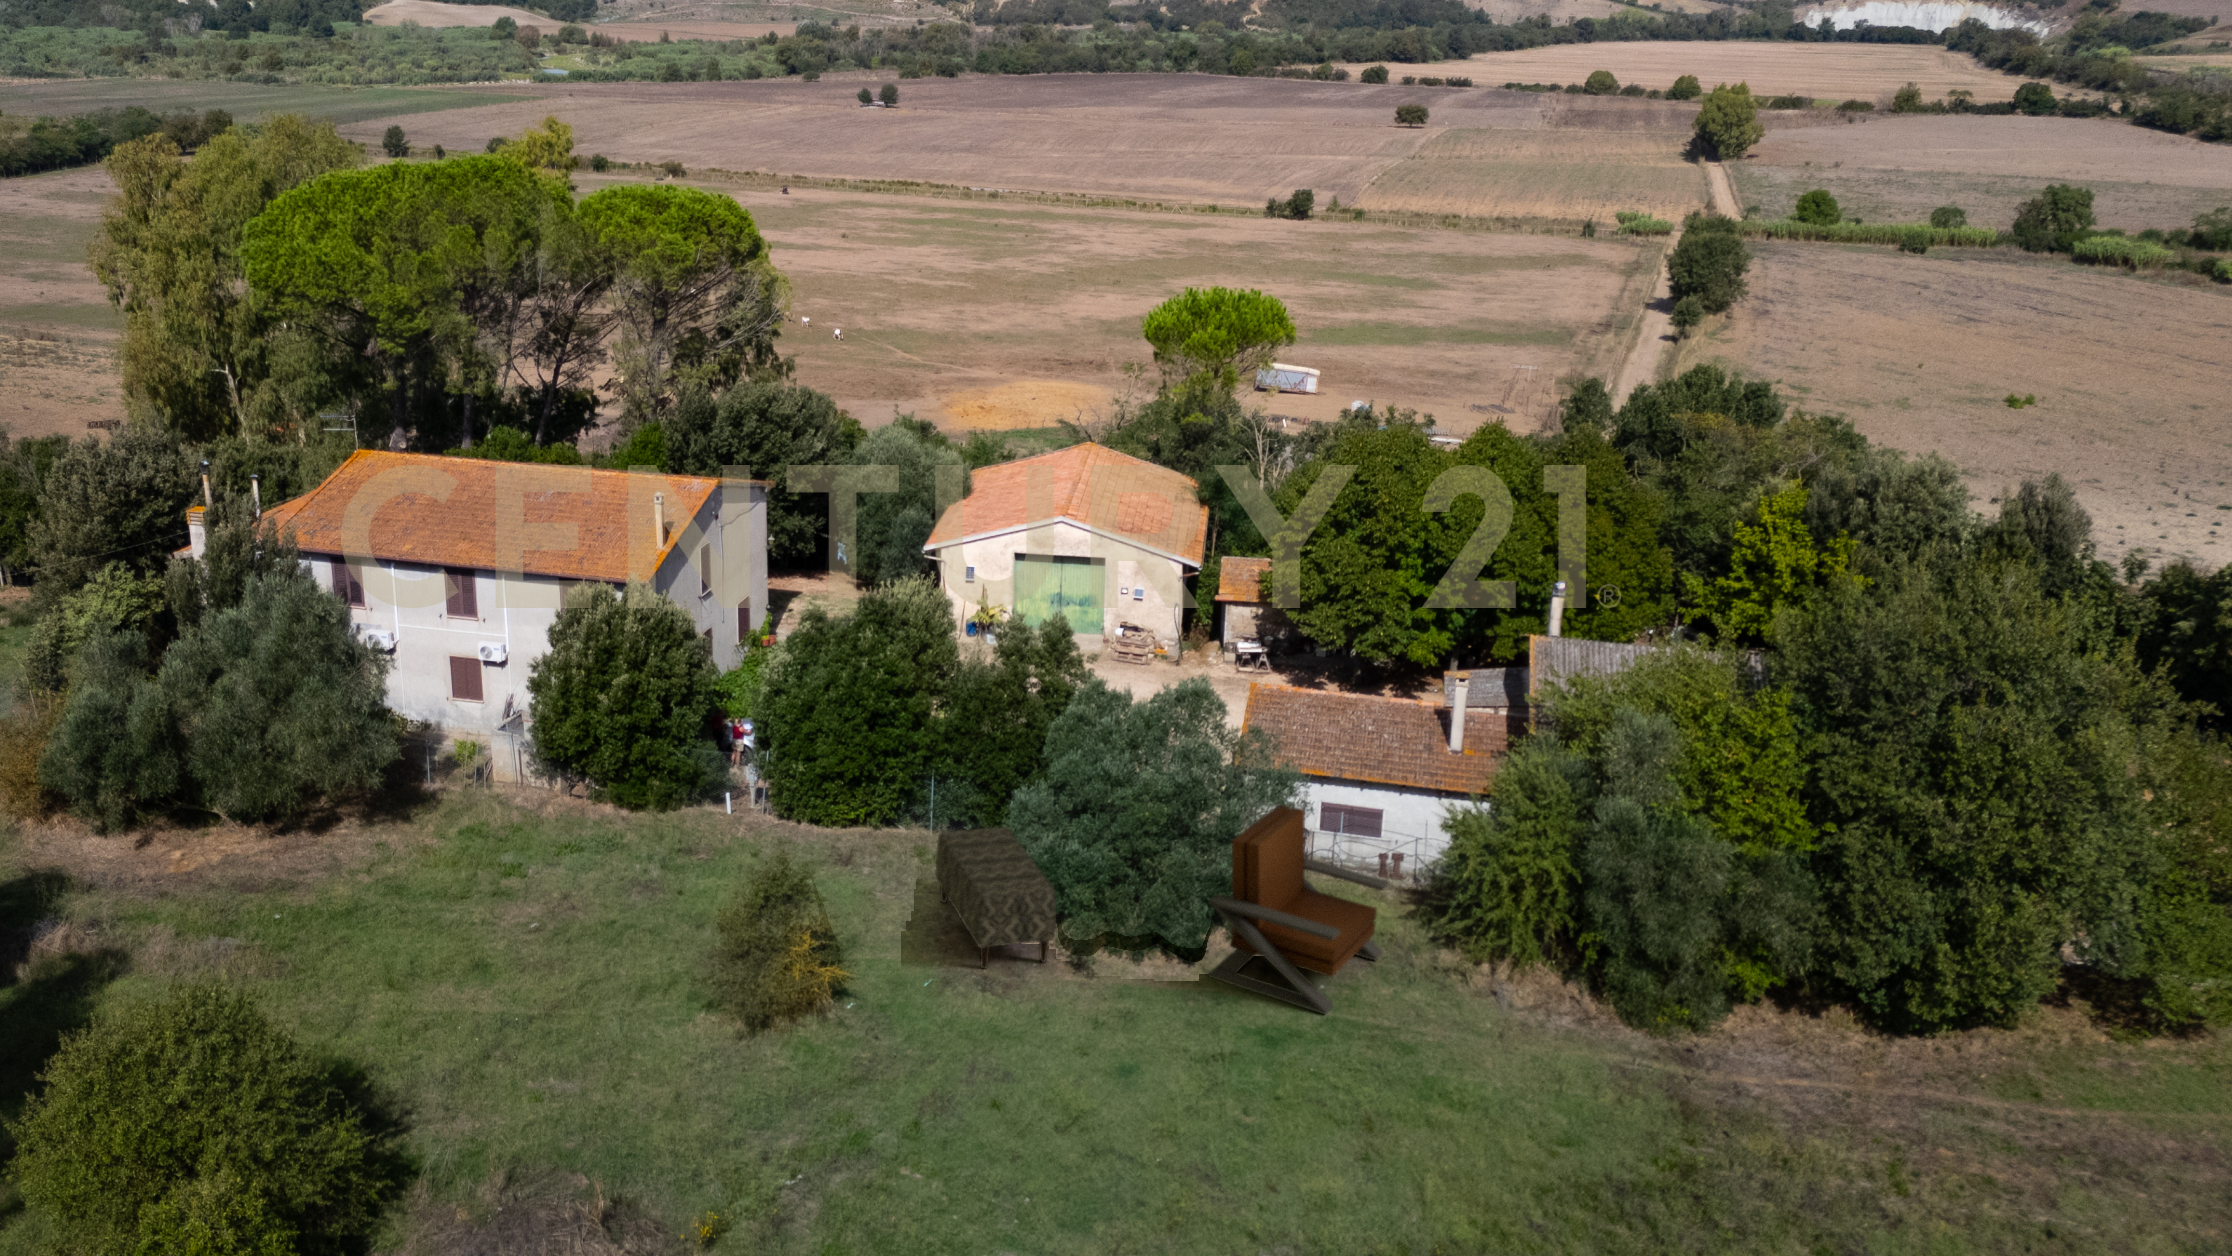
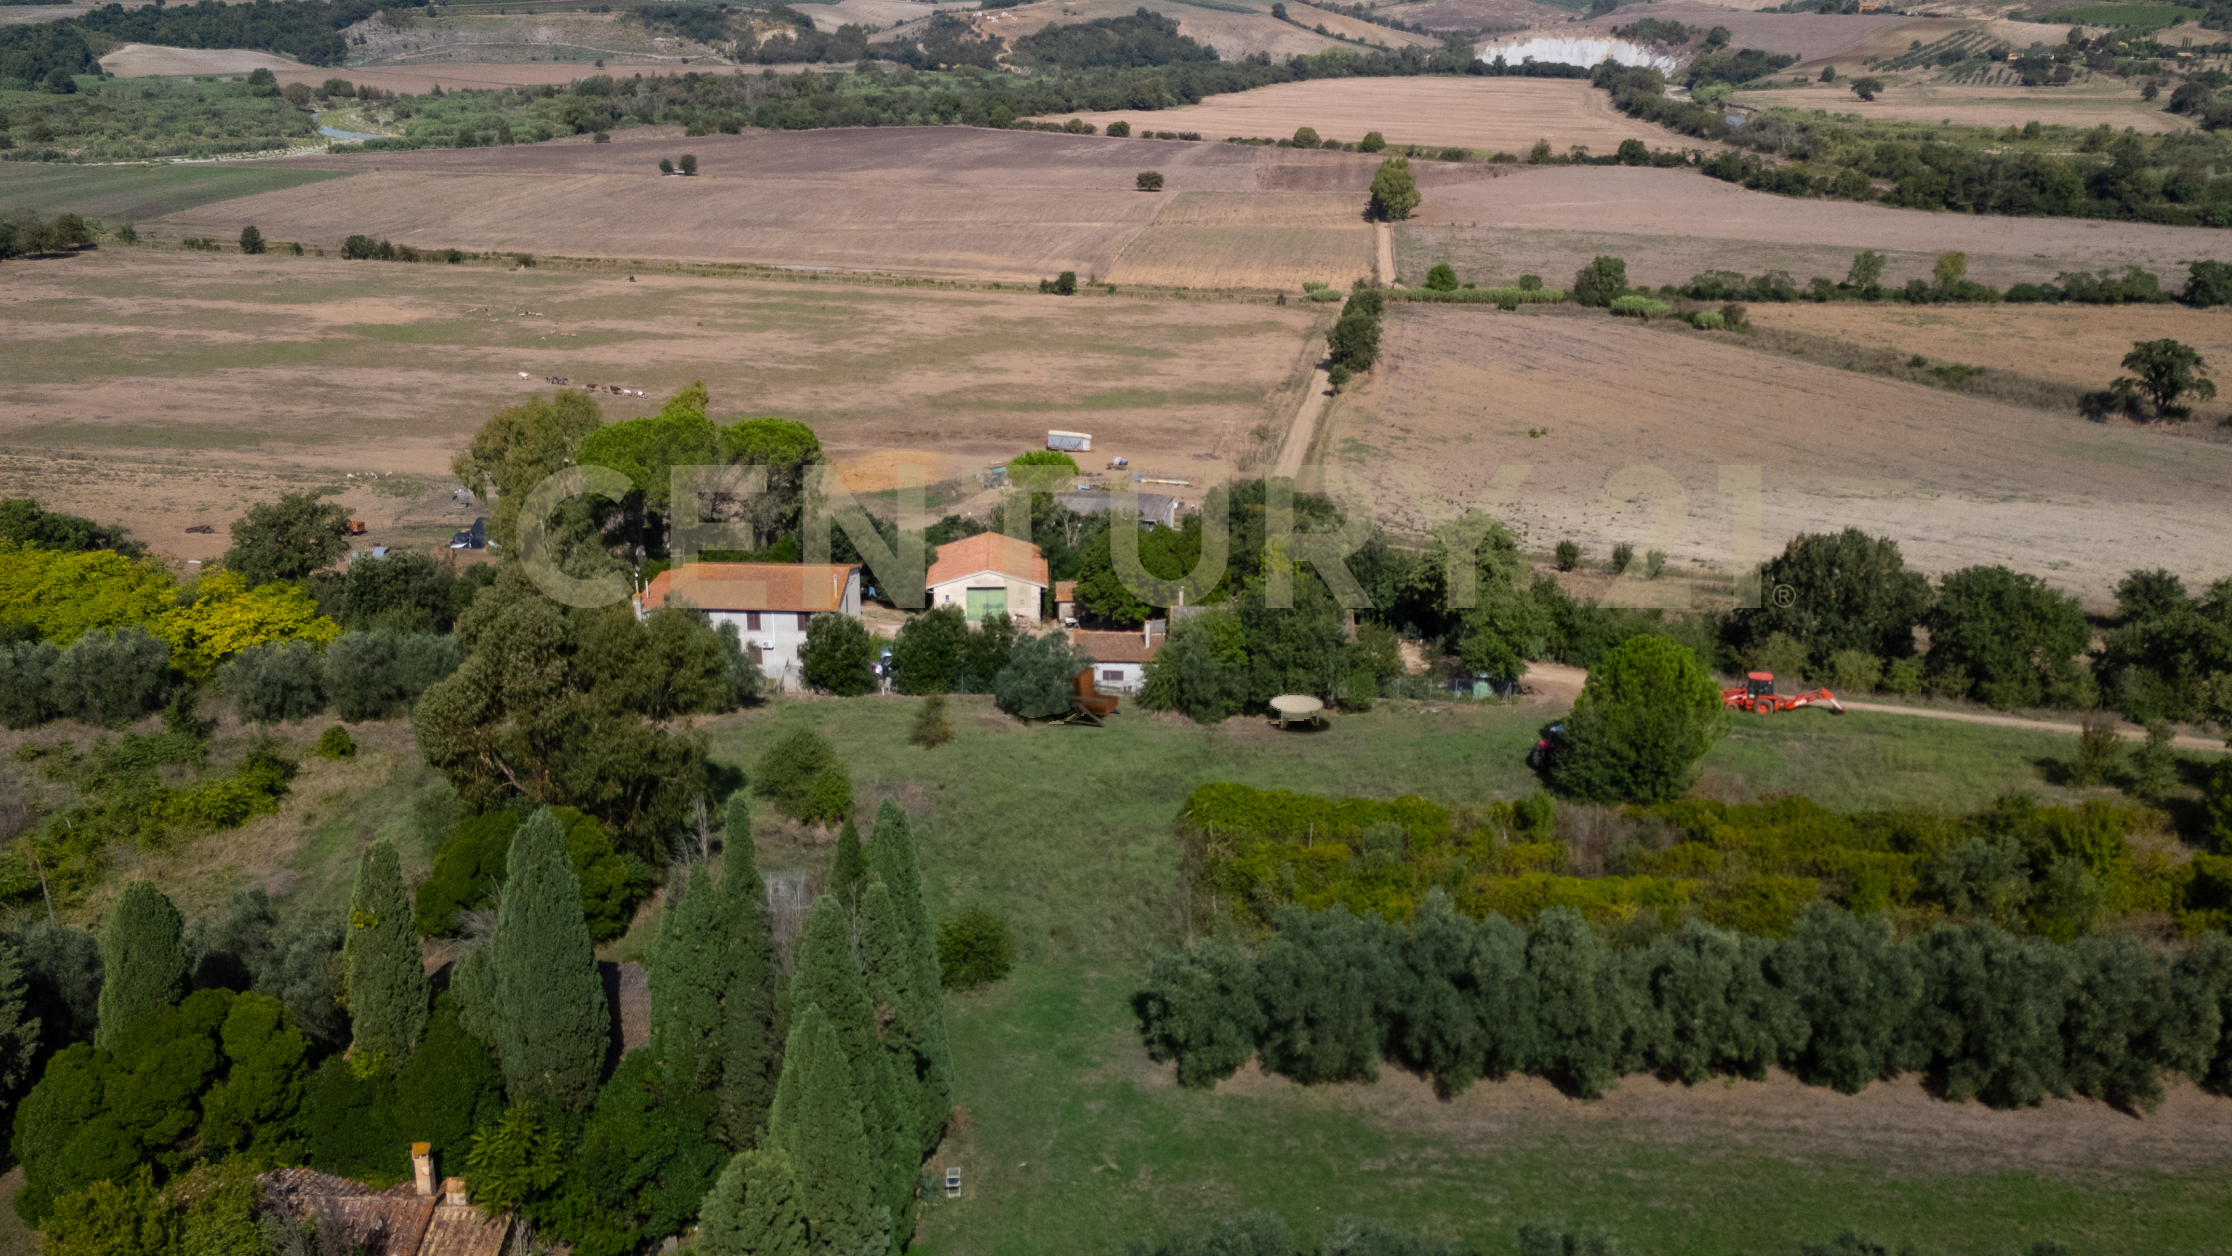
bench: present [936,827,1056,969] -> none [974,684,1018,726]
round table: none [1898,967,2104,1100] -> present [1271,695,1323,729]

